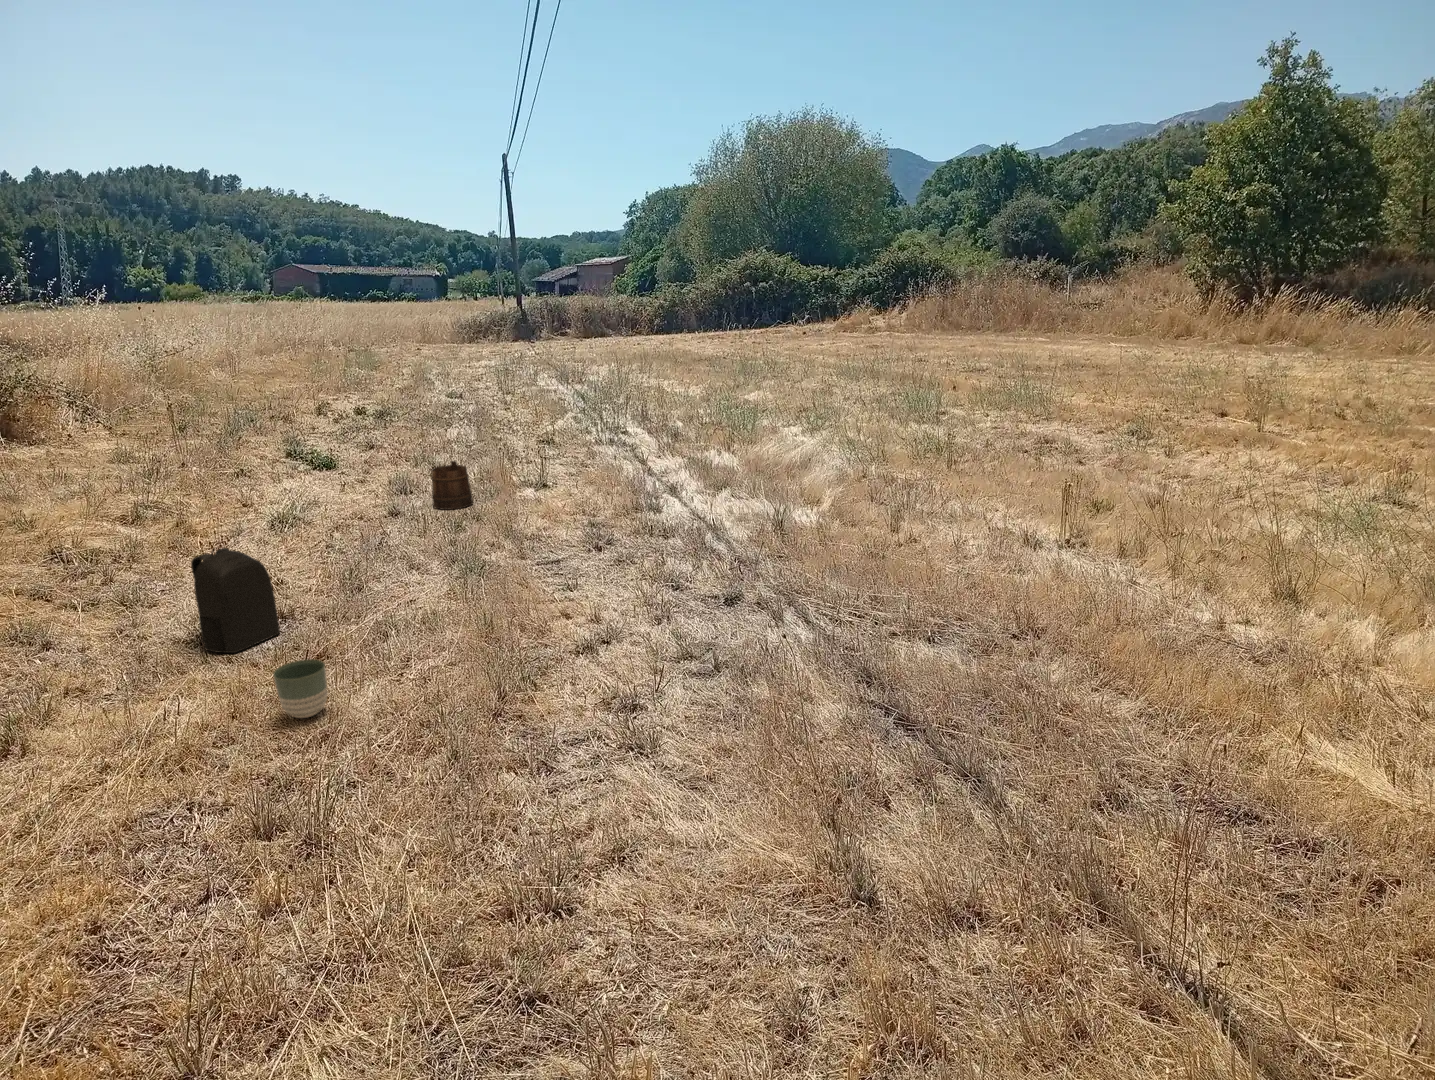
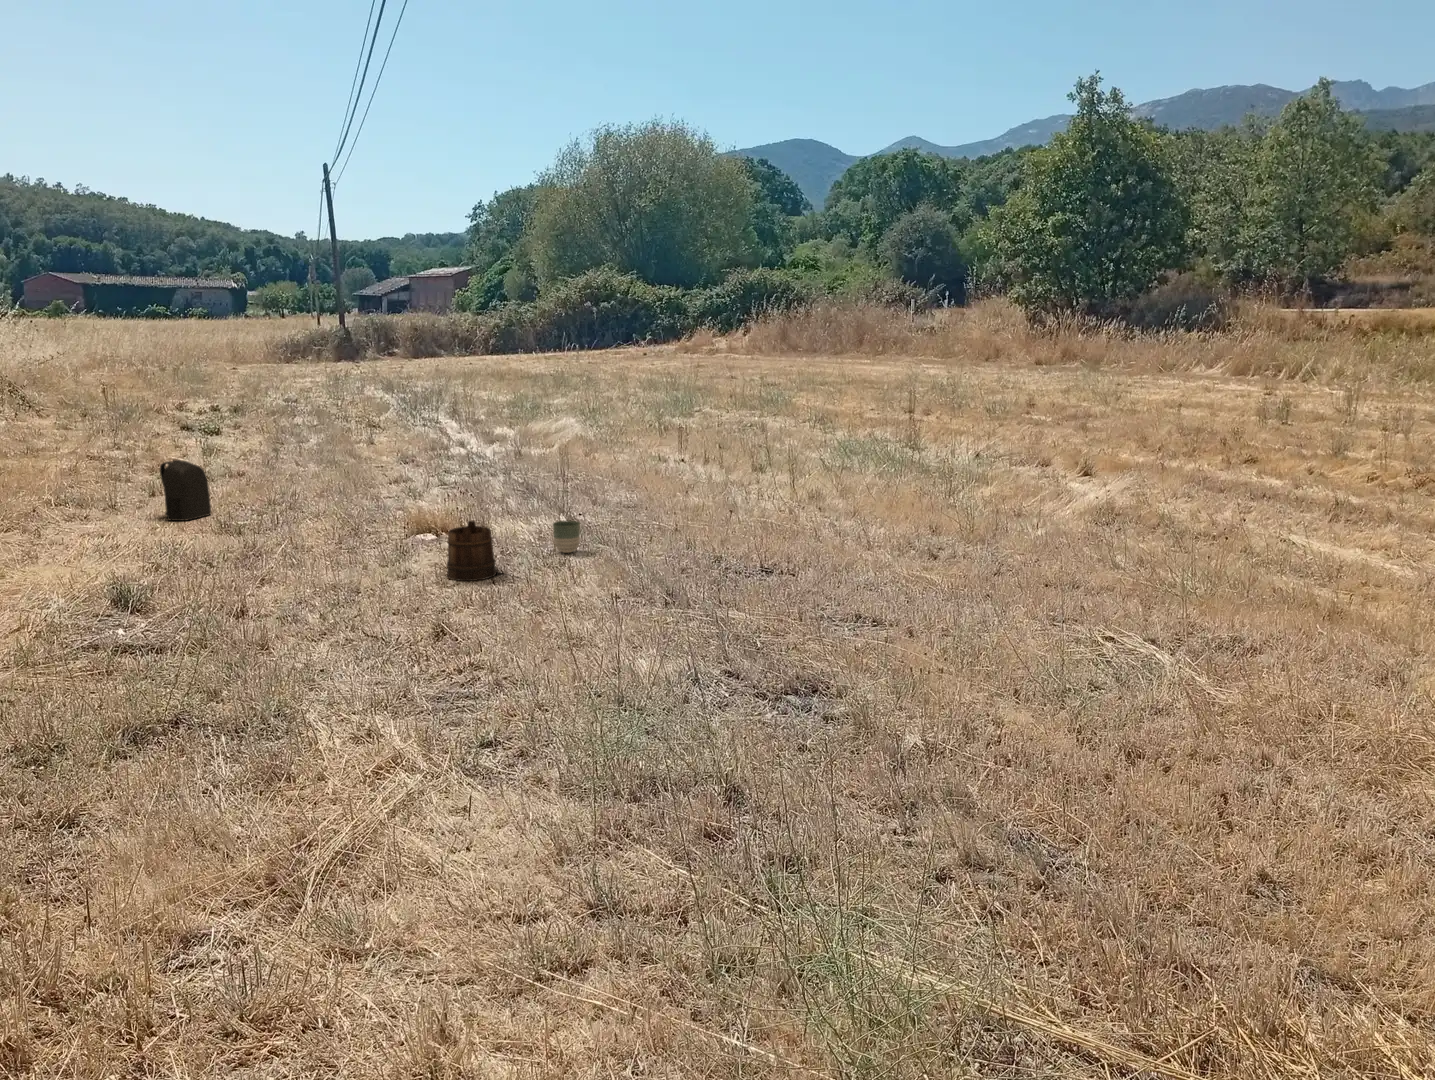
bucket: present [431,461,473,510] -> present [447,521,496,581]
planter: present [273,659,328,718] -> present [552,520,580,553]

